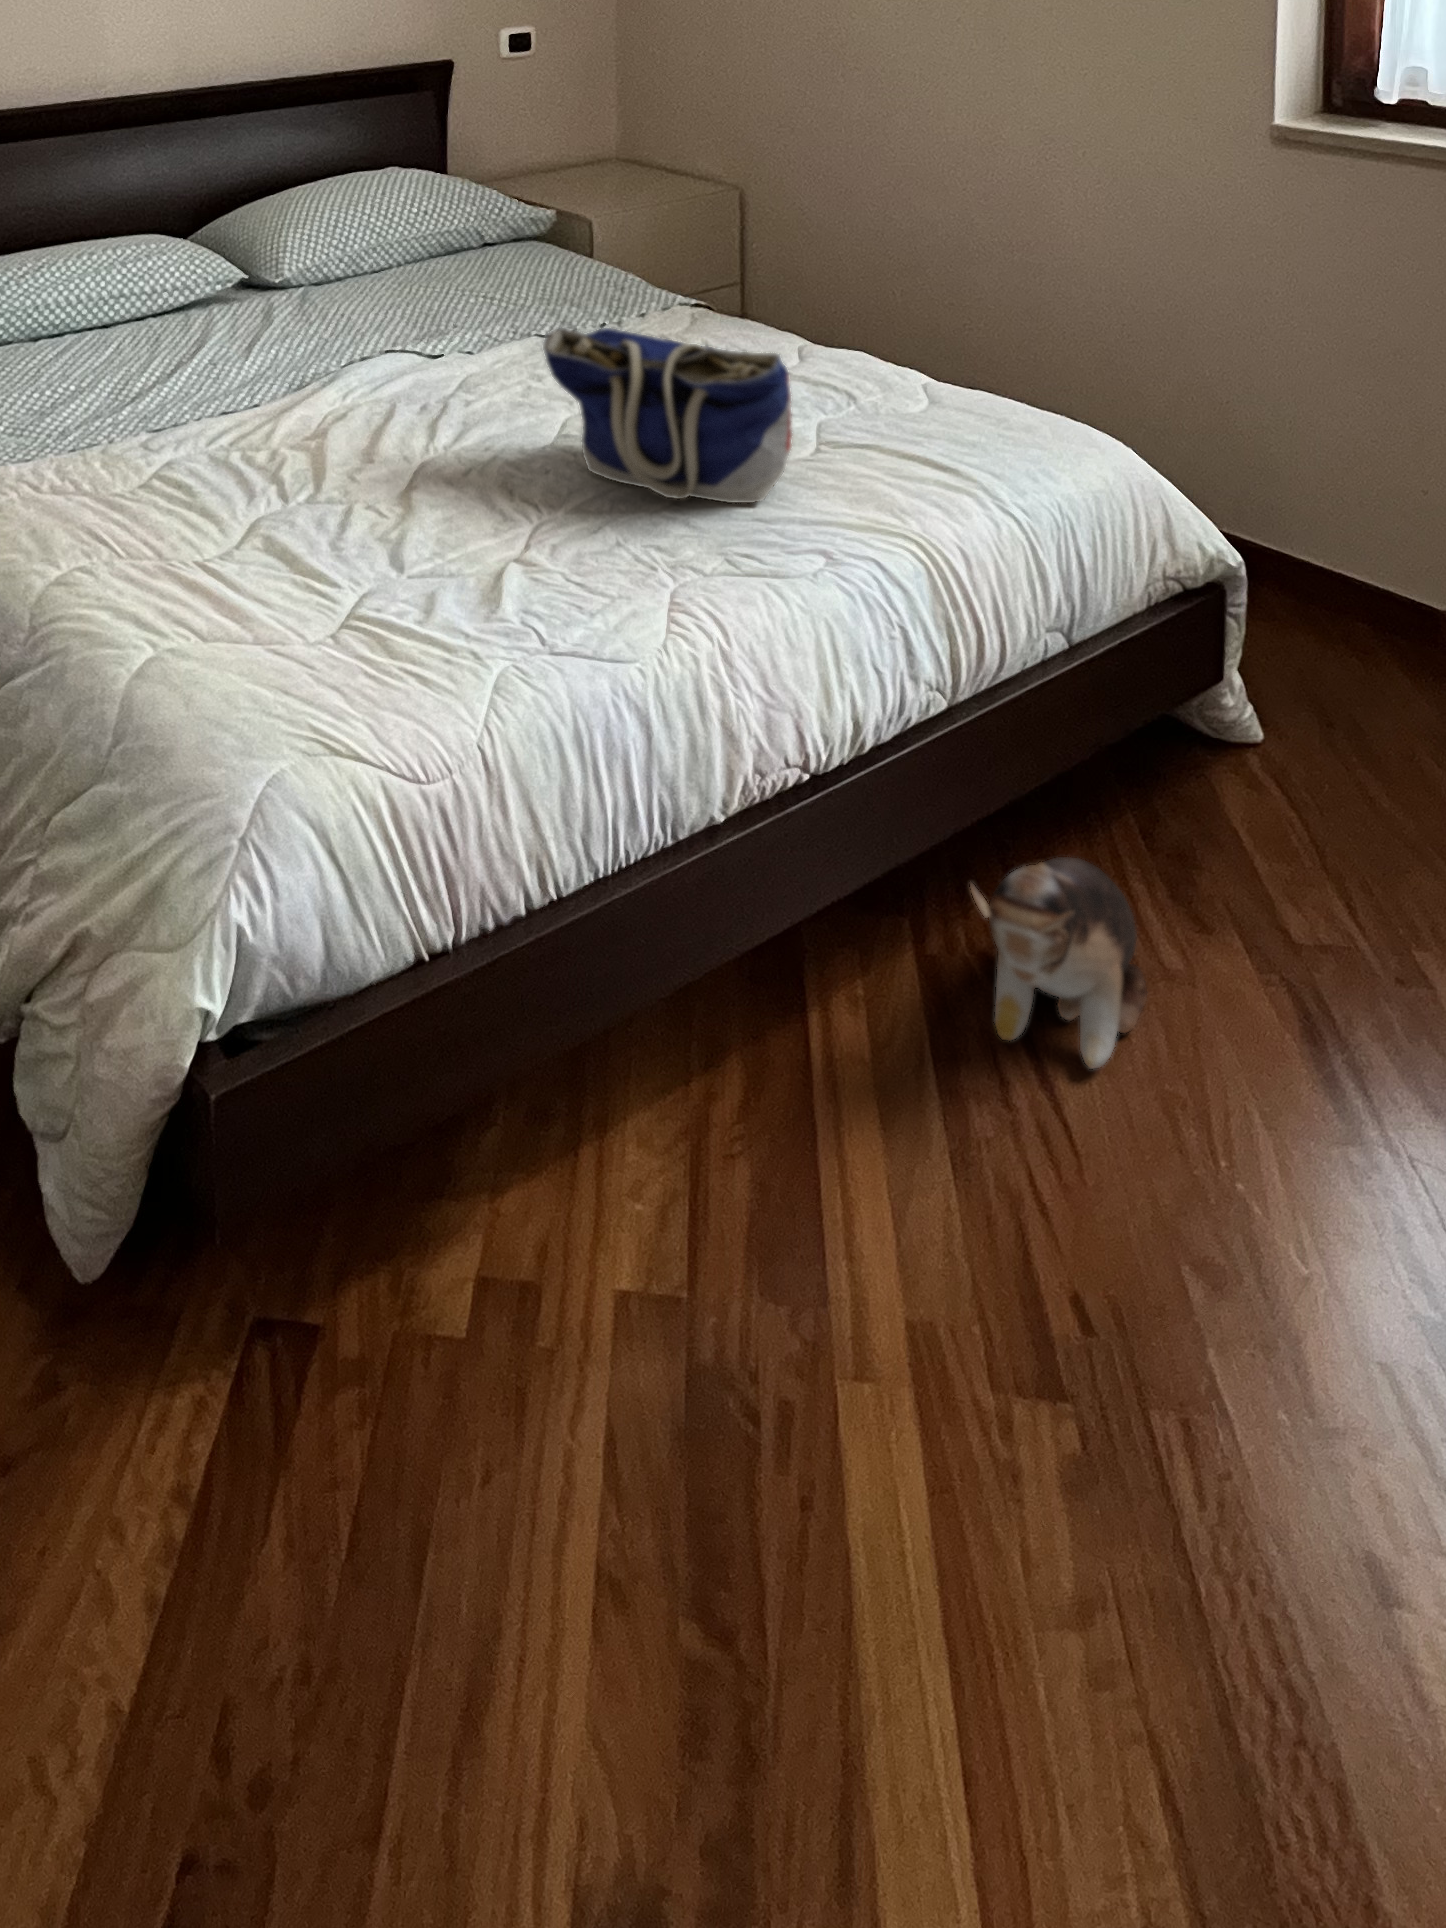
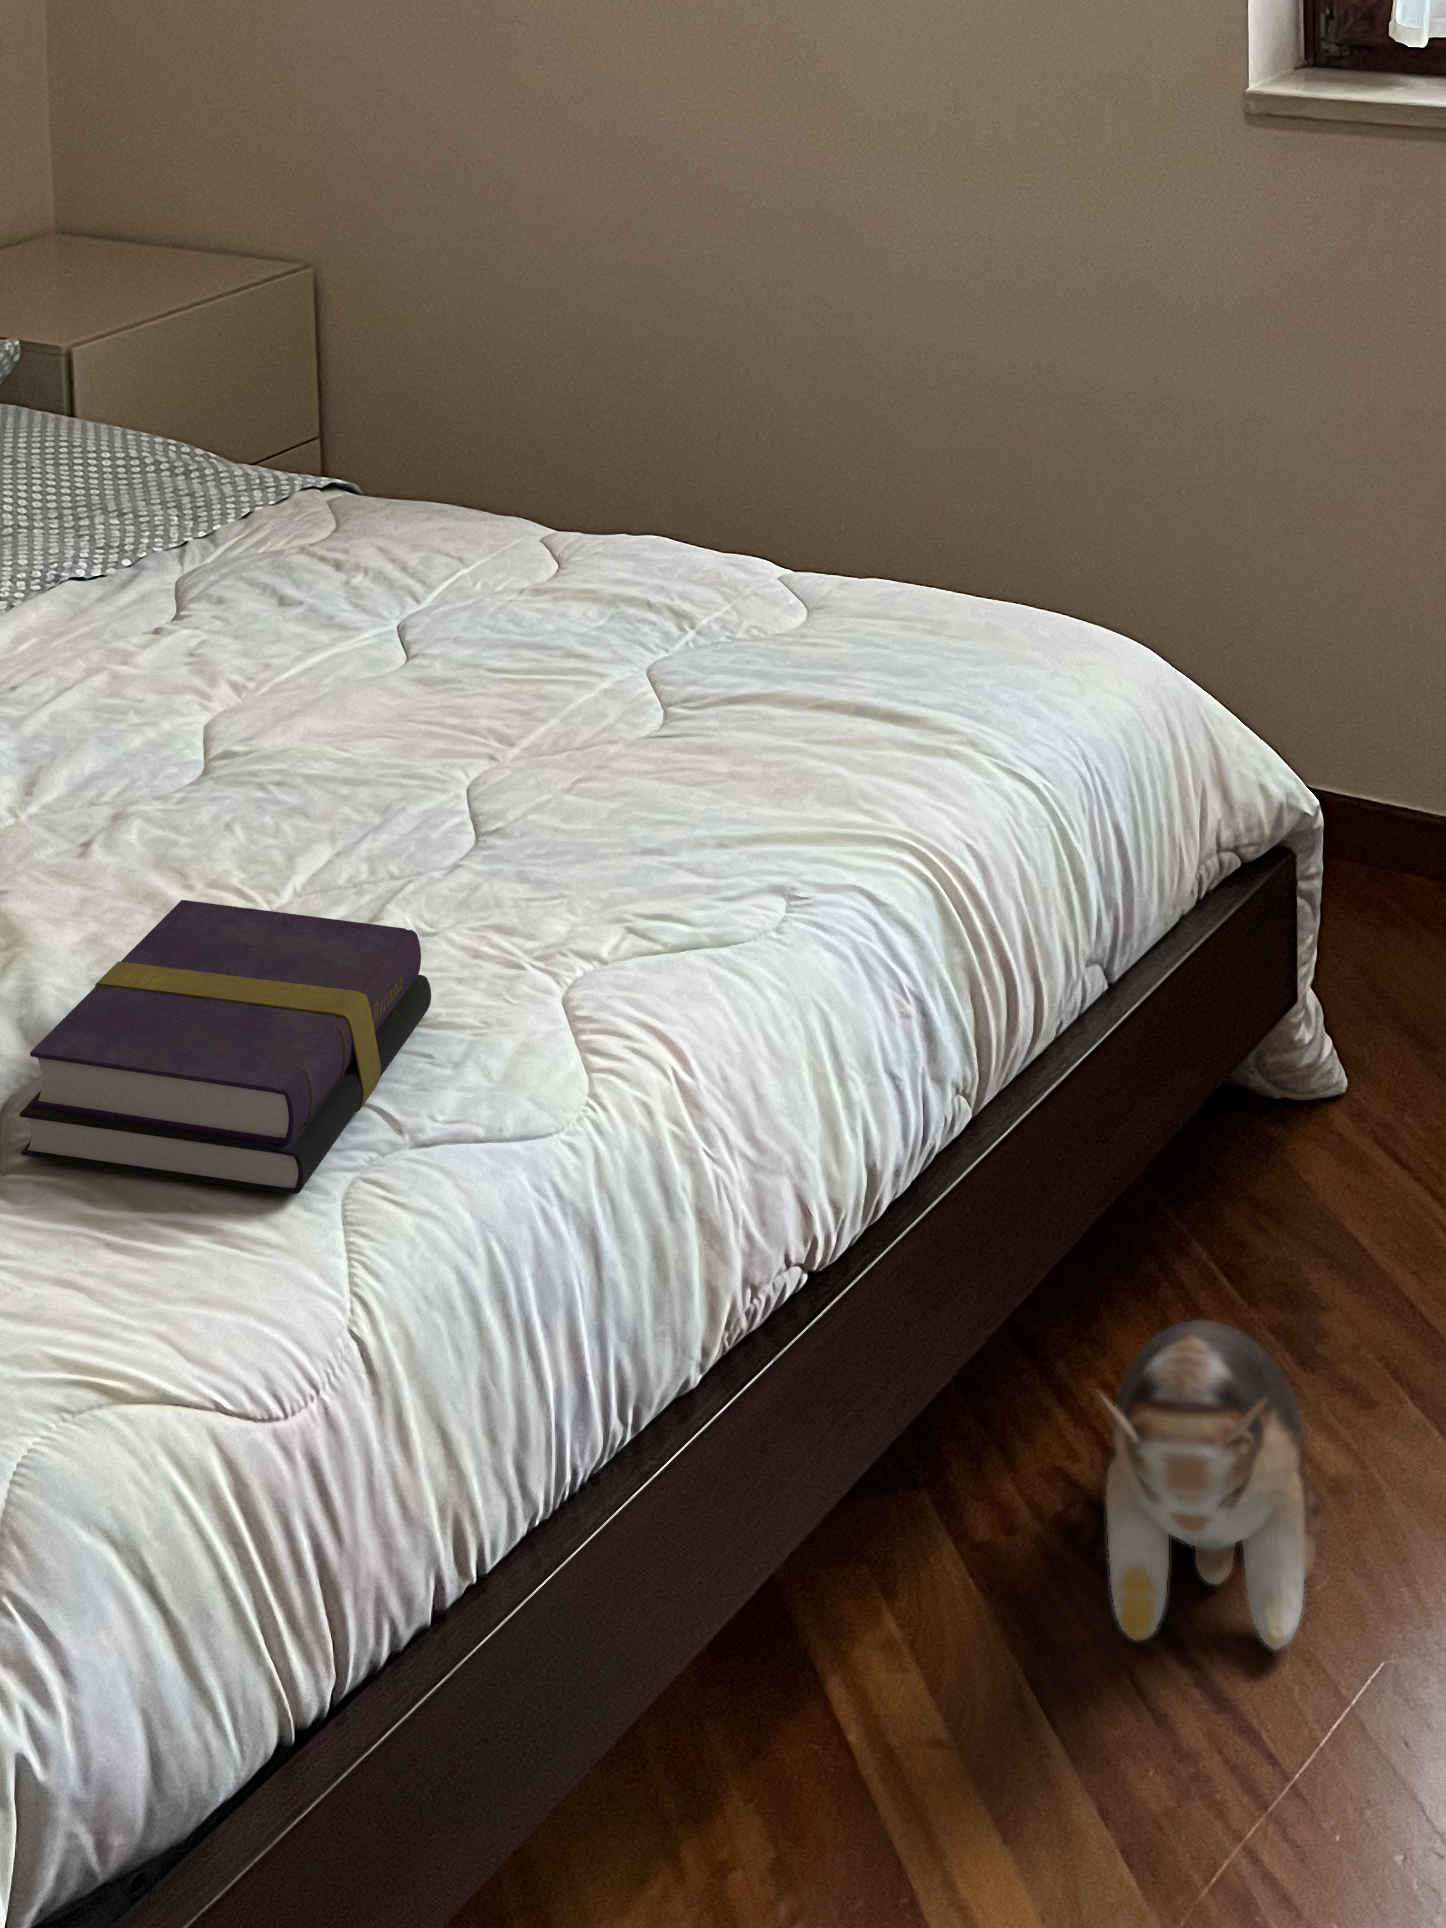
tote bag: present [543,328,792,503] -> none [230,545,692,837]
book: none [354,504,598,667] -> present [19,900,431,1194]

